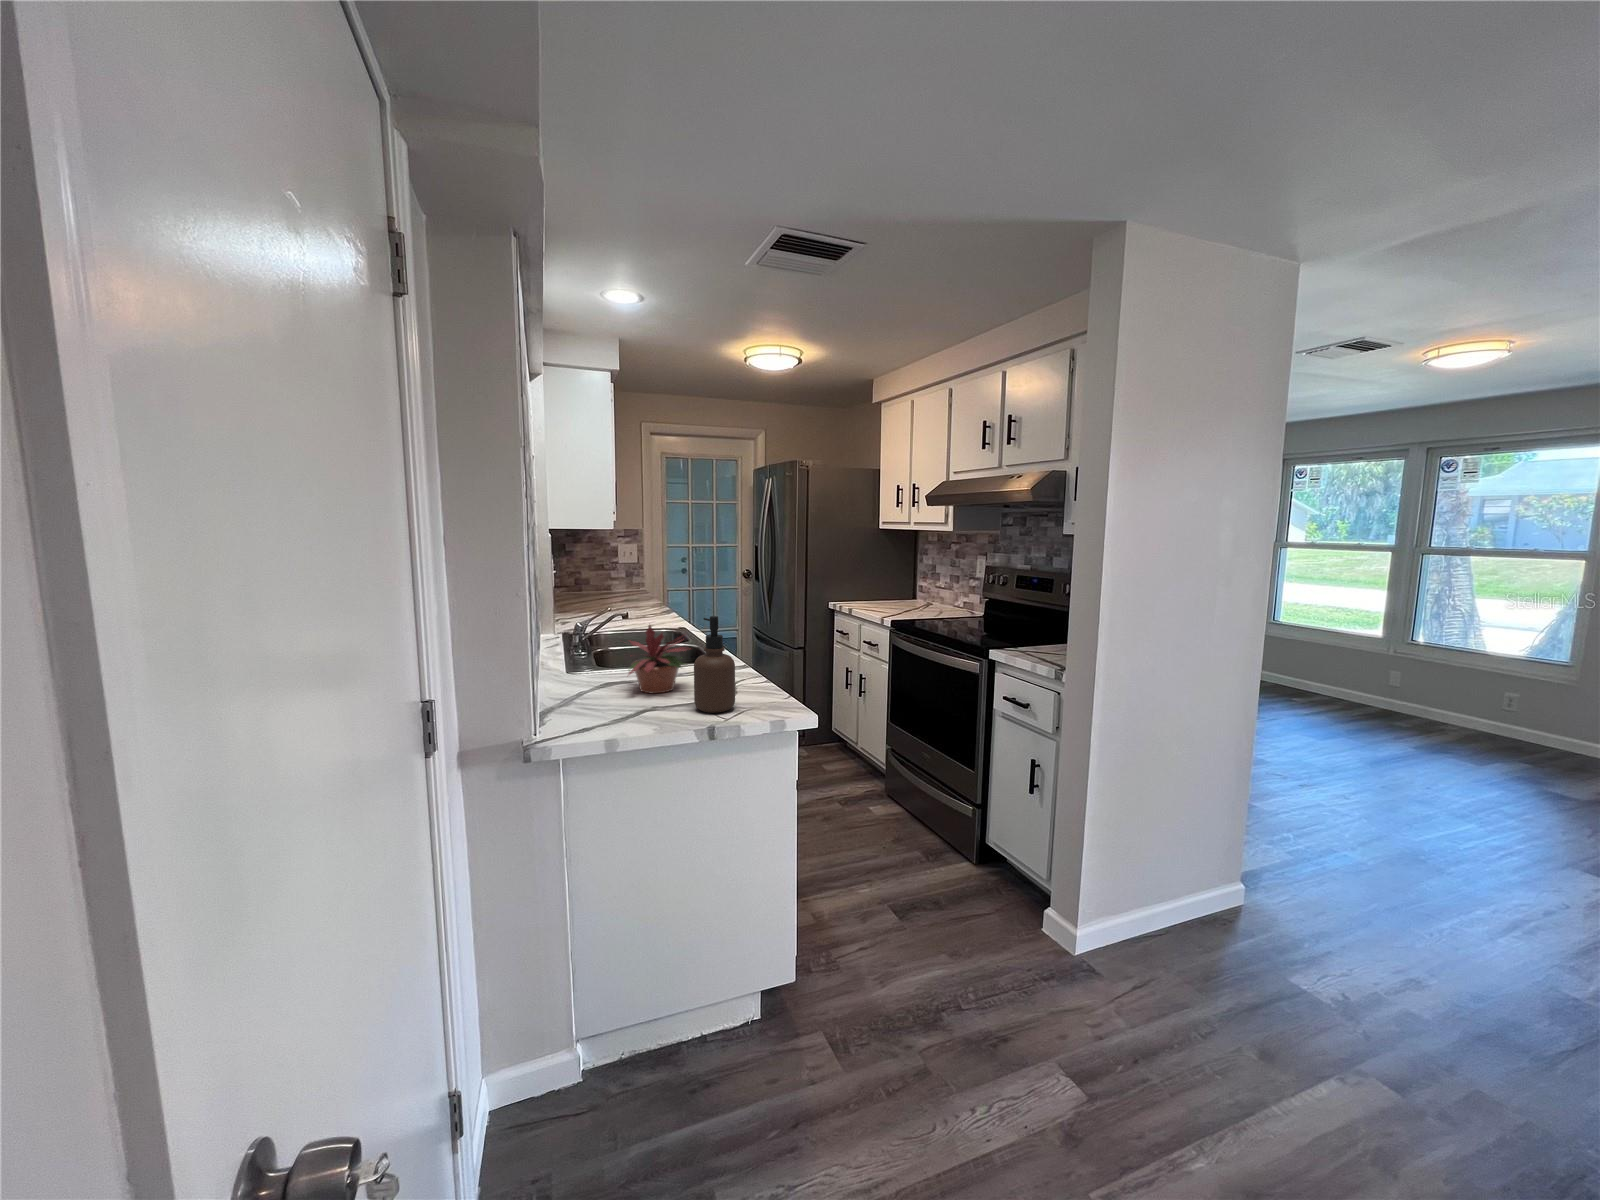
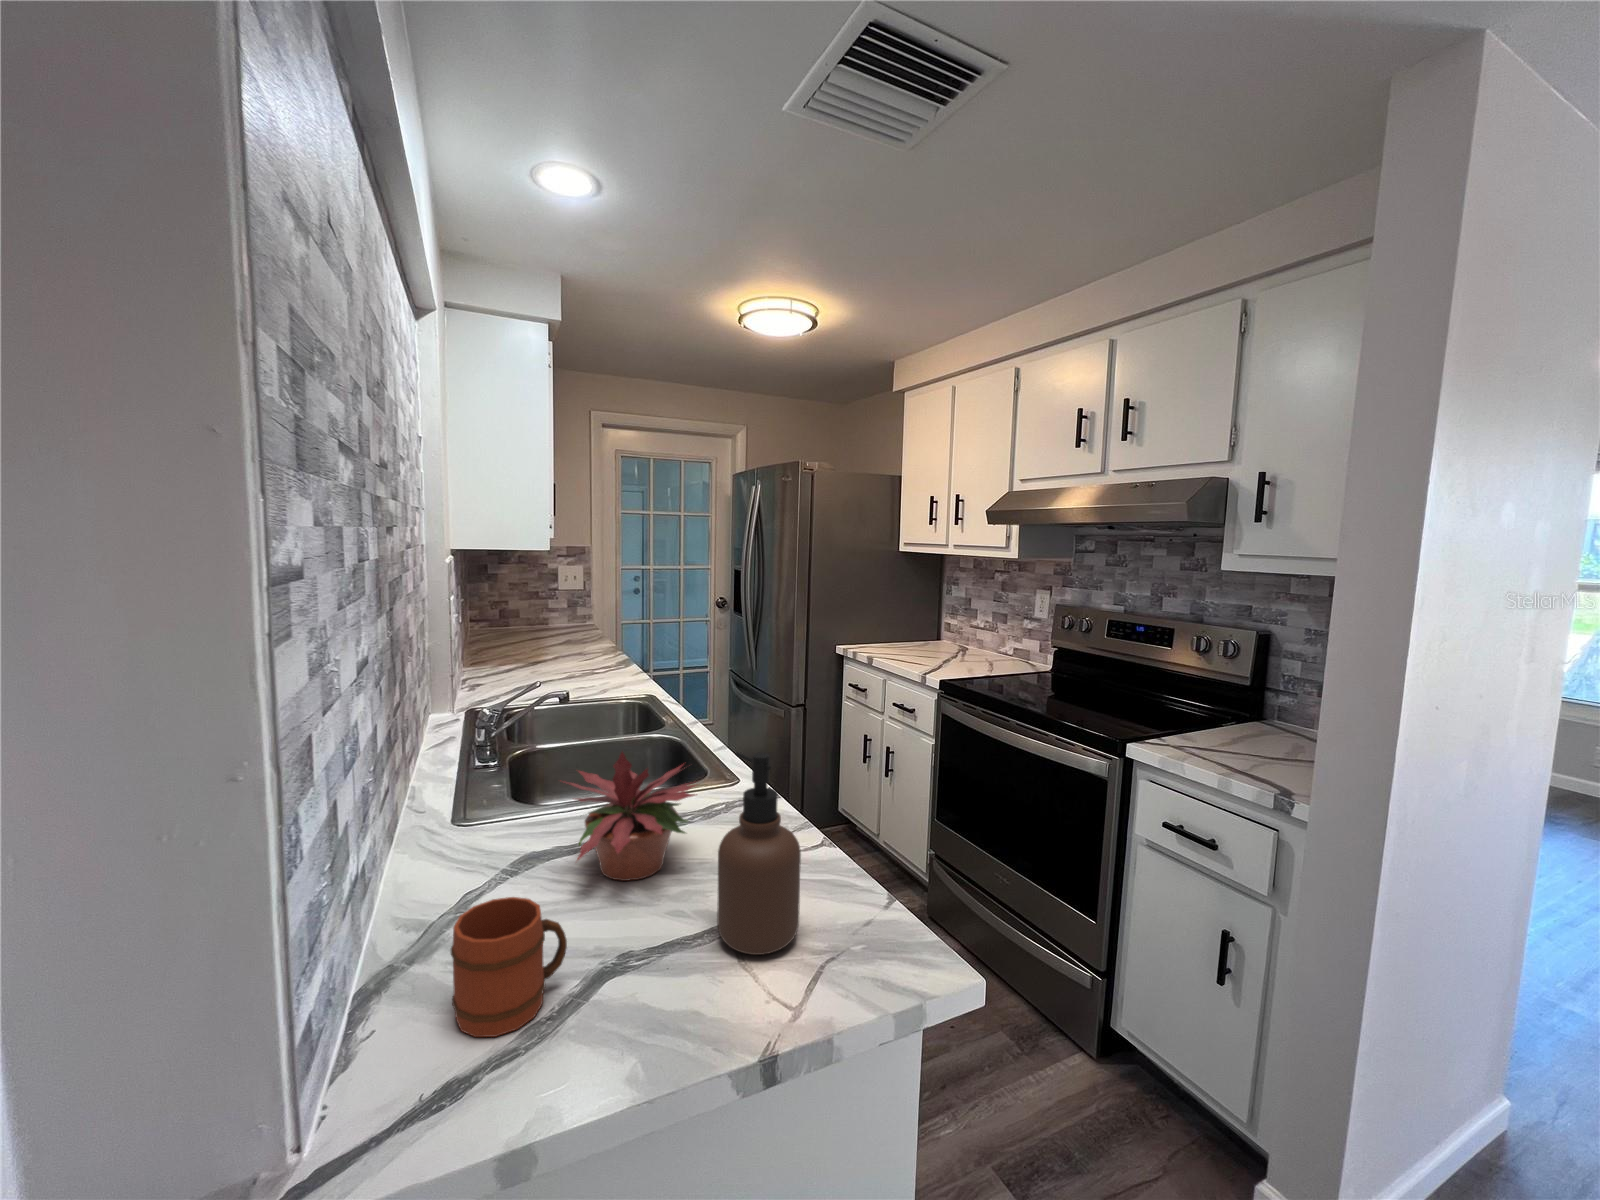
mug: none [571,676,621,727] -> present [451,897,567,1037]

